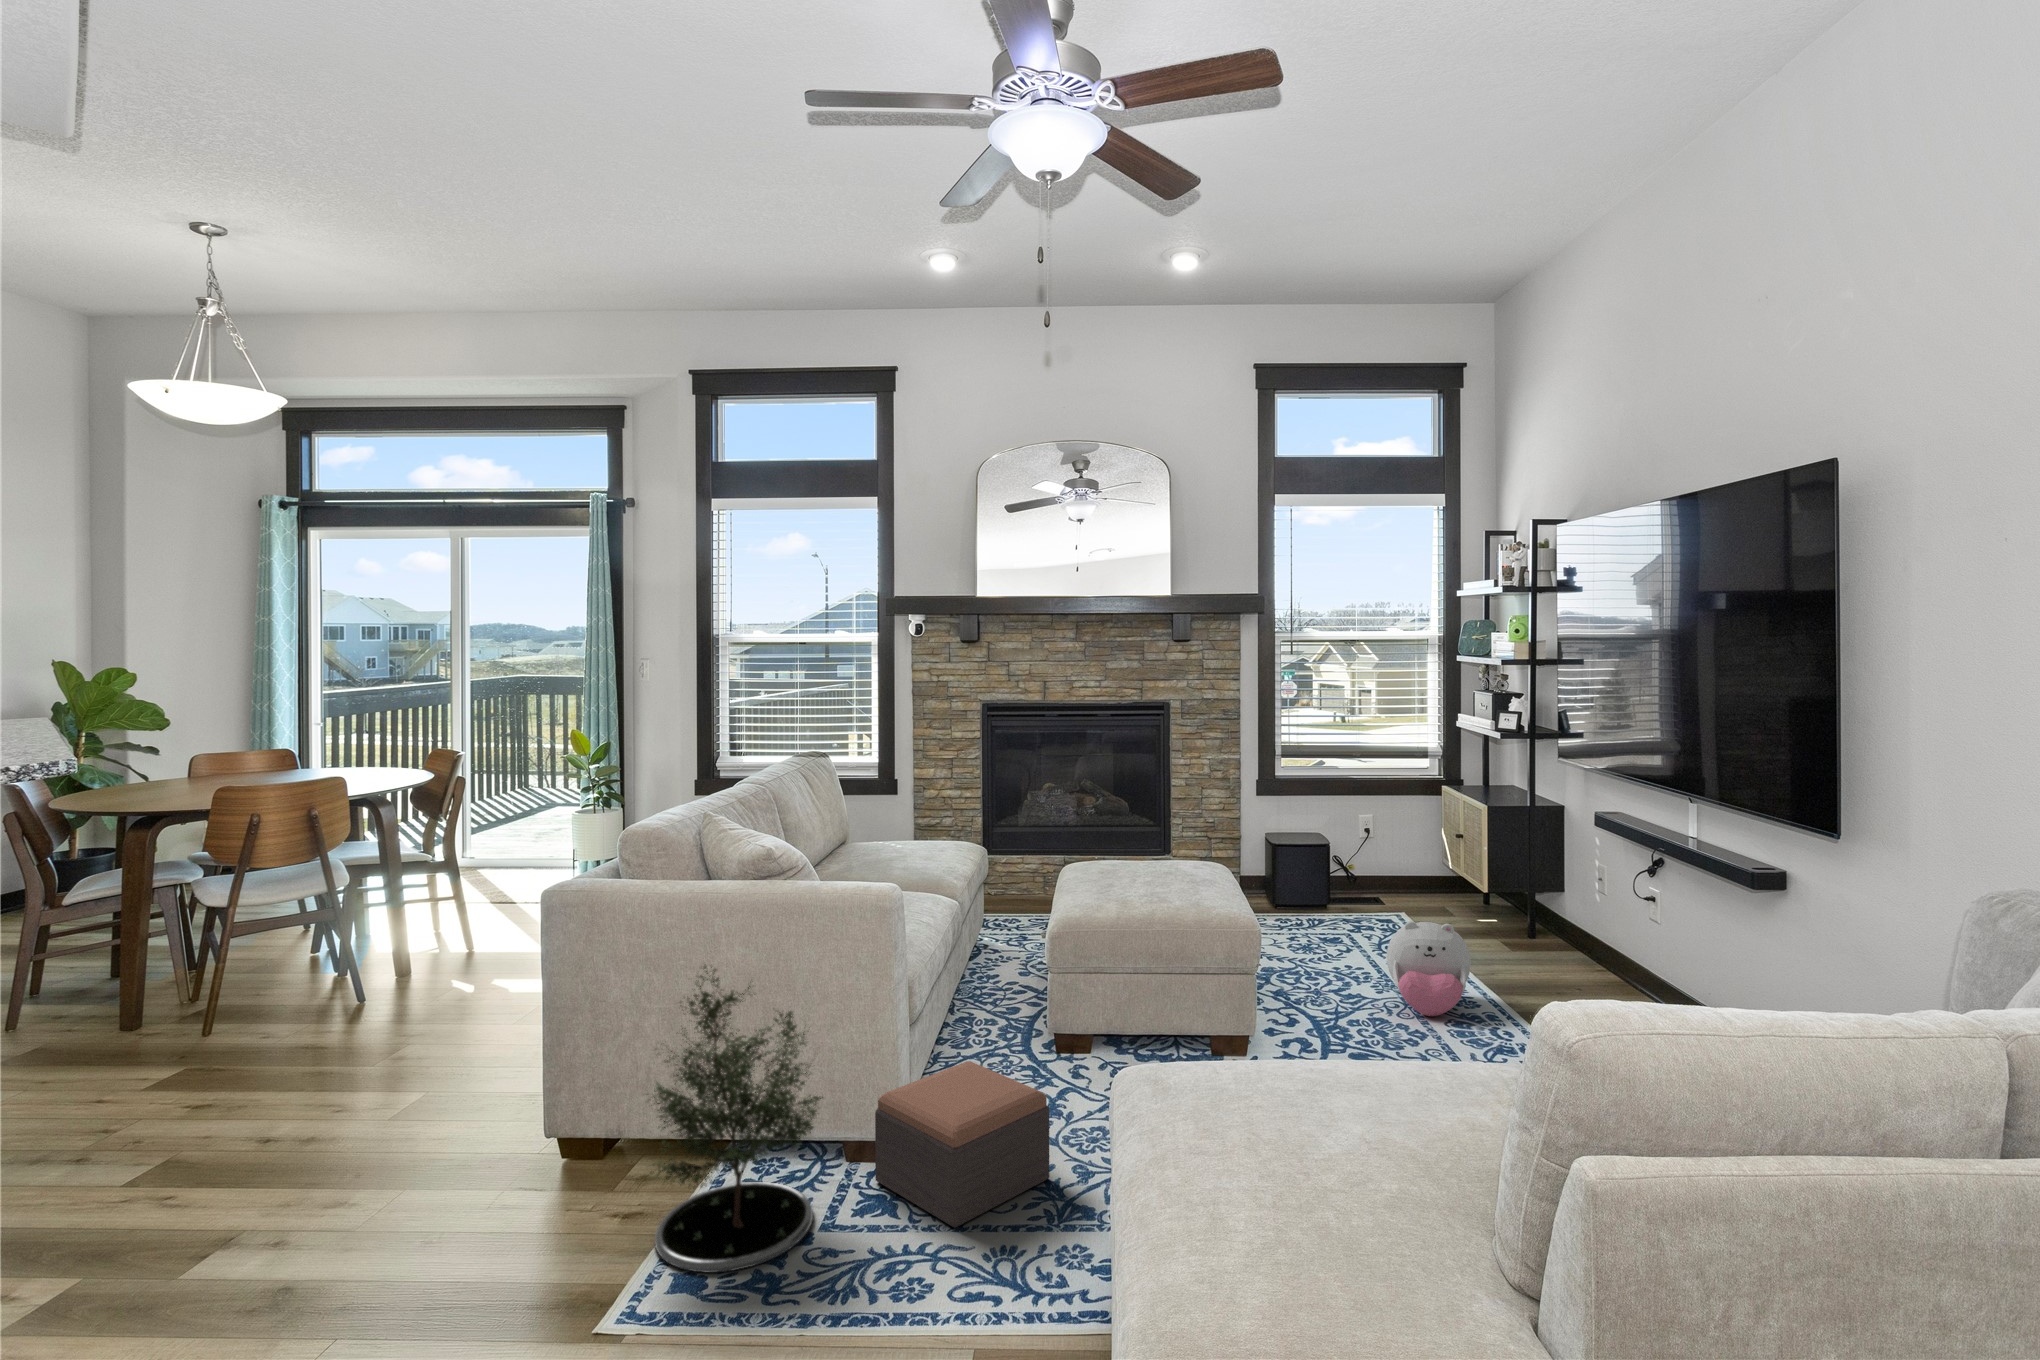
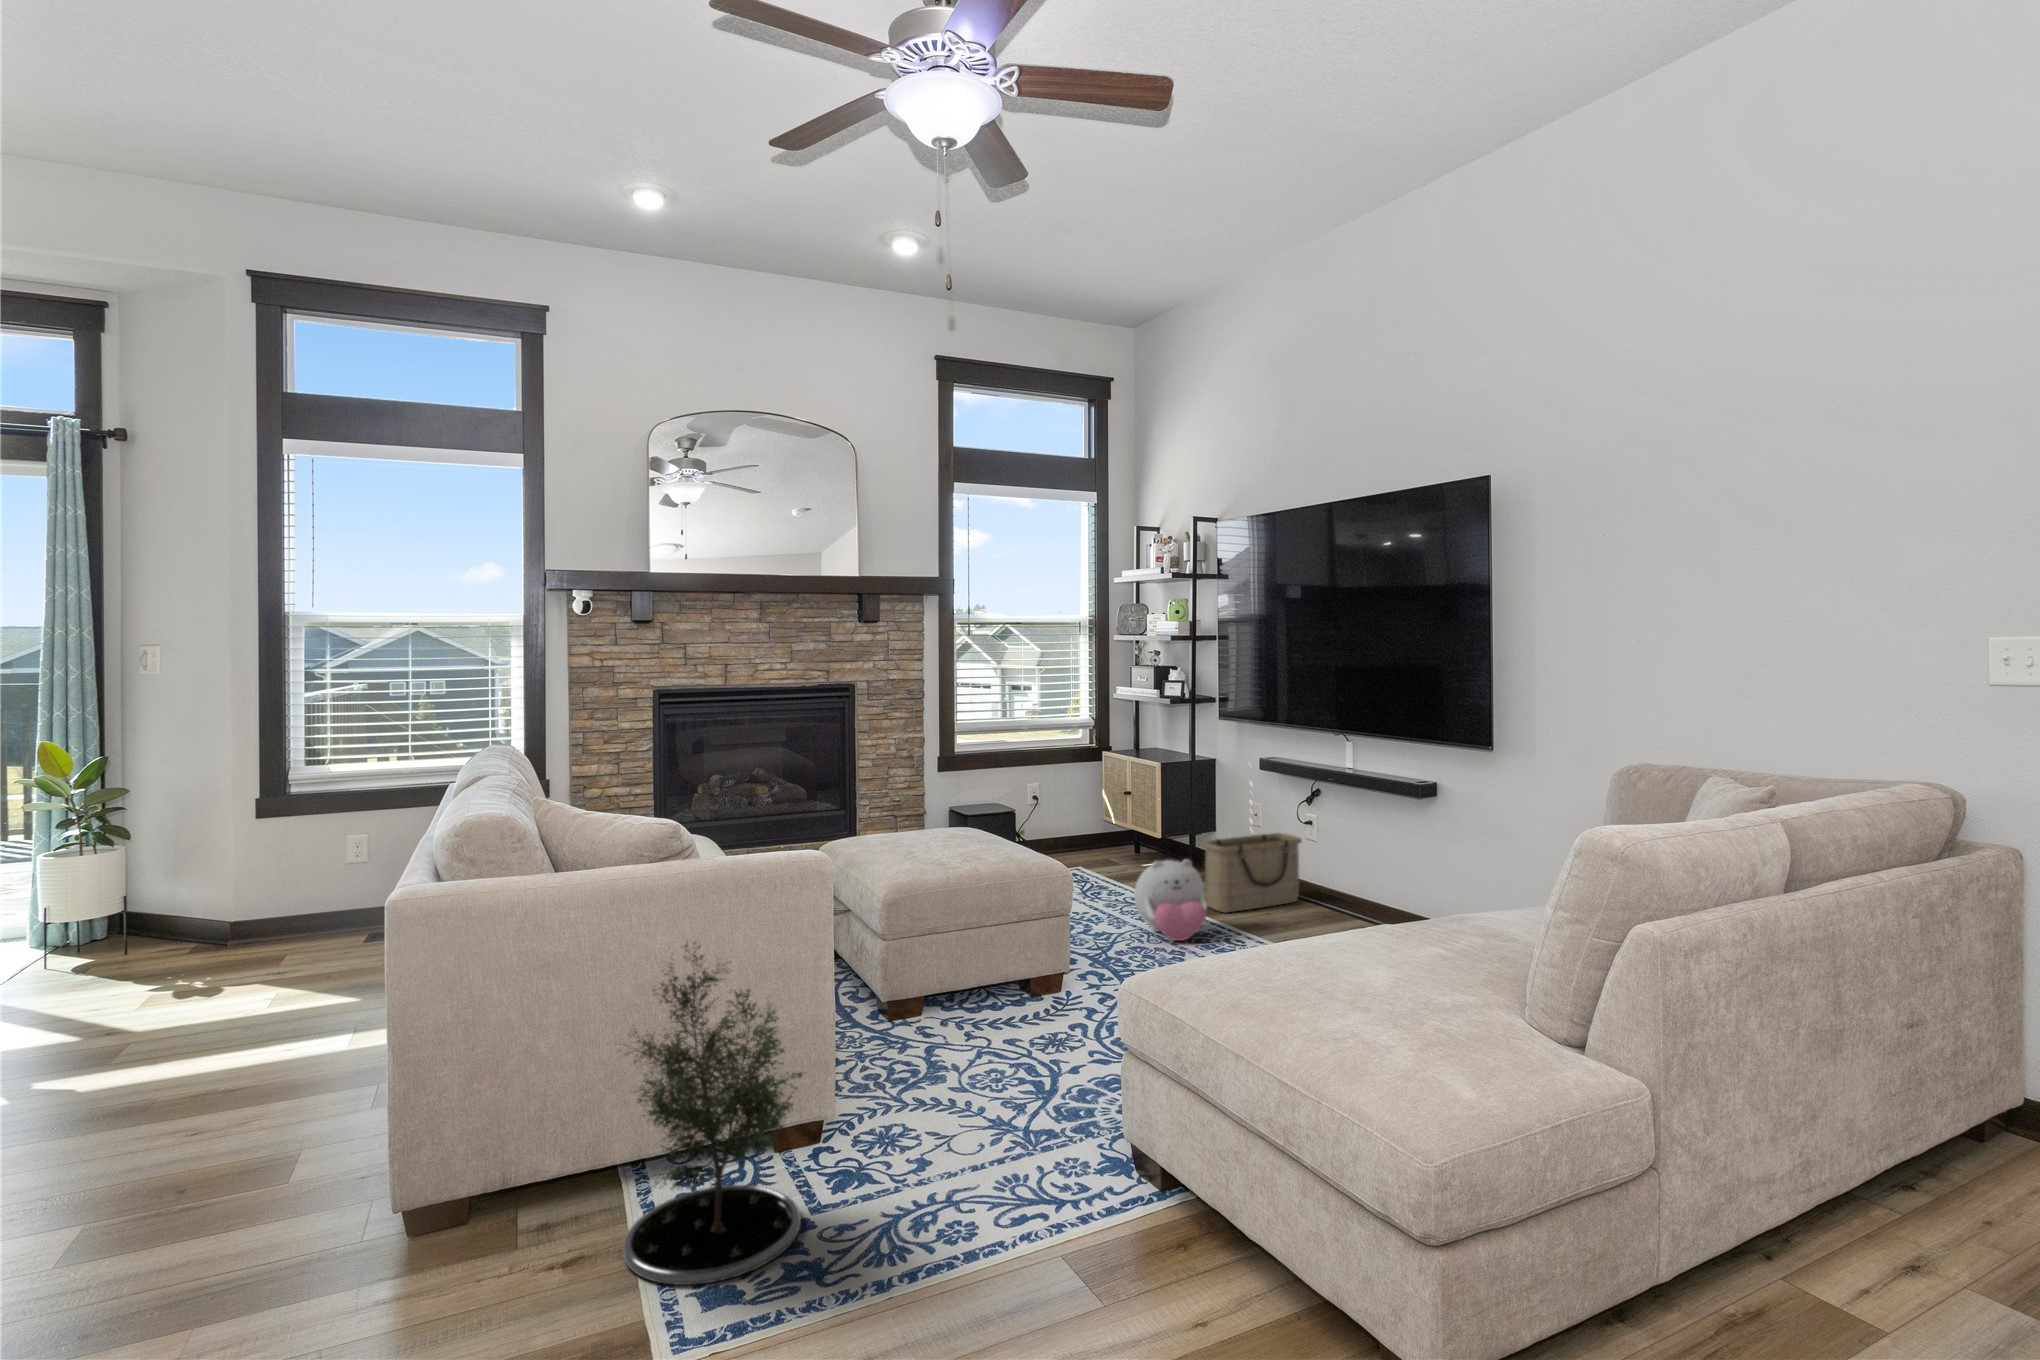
basket: none [1497,902,1631,990] -> present [1202,833,1302,913]
footstool: present [875,1061,1049,1228] -> none [823,1025,992,1177]

